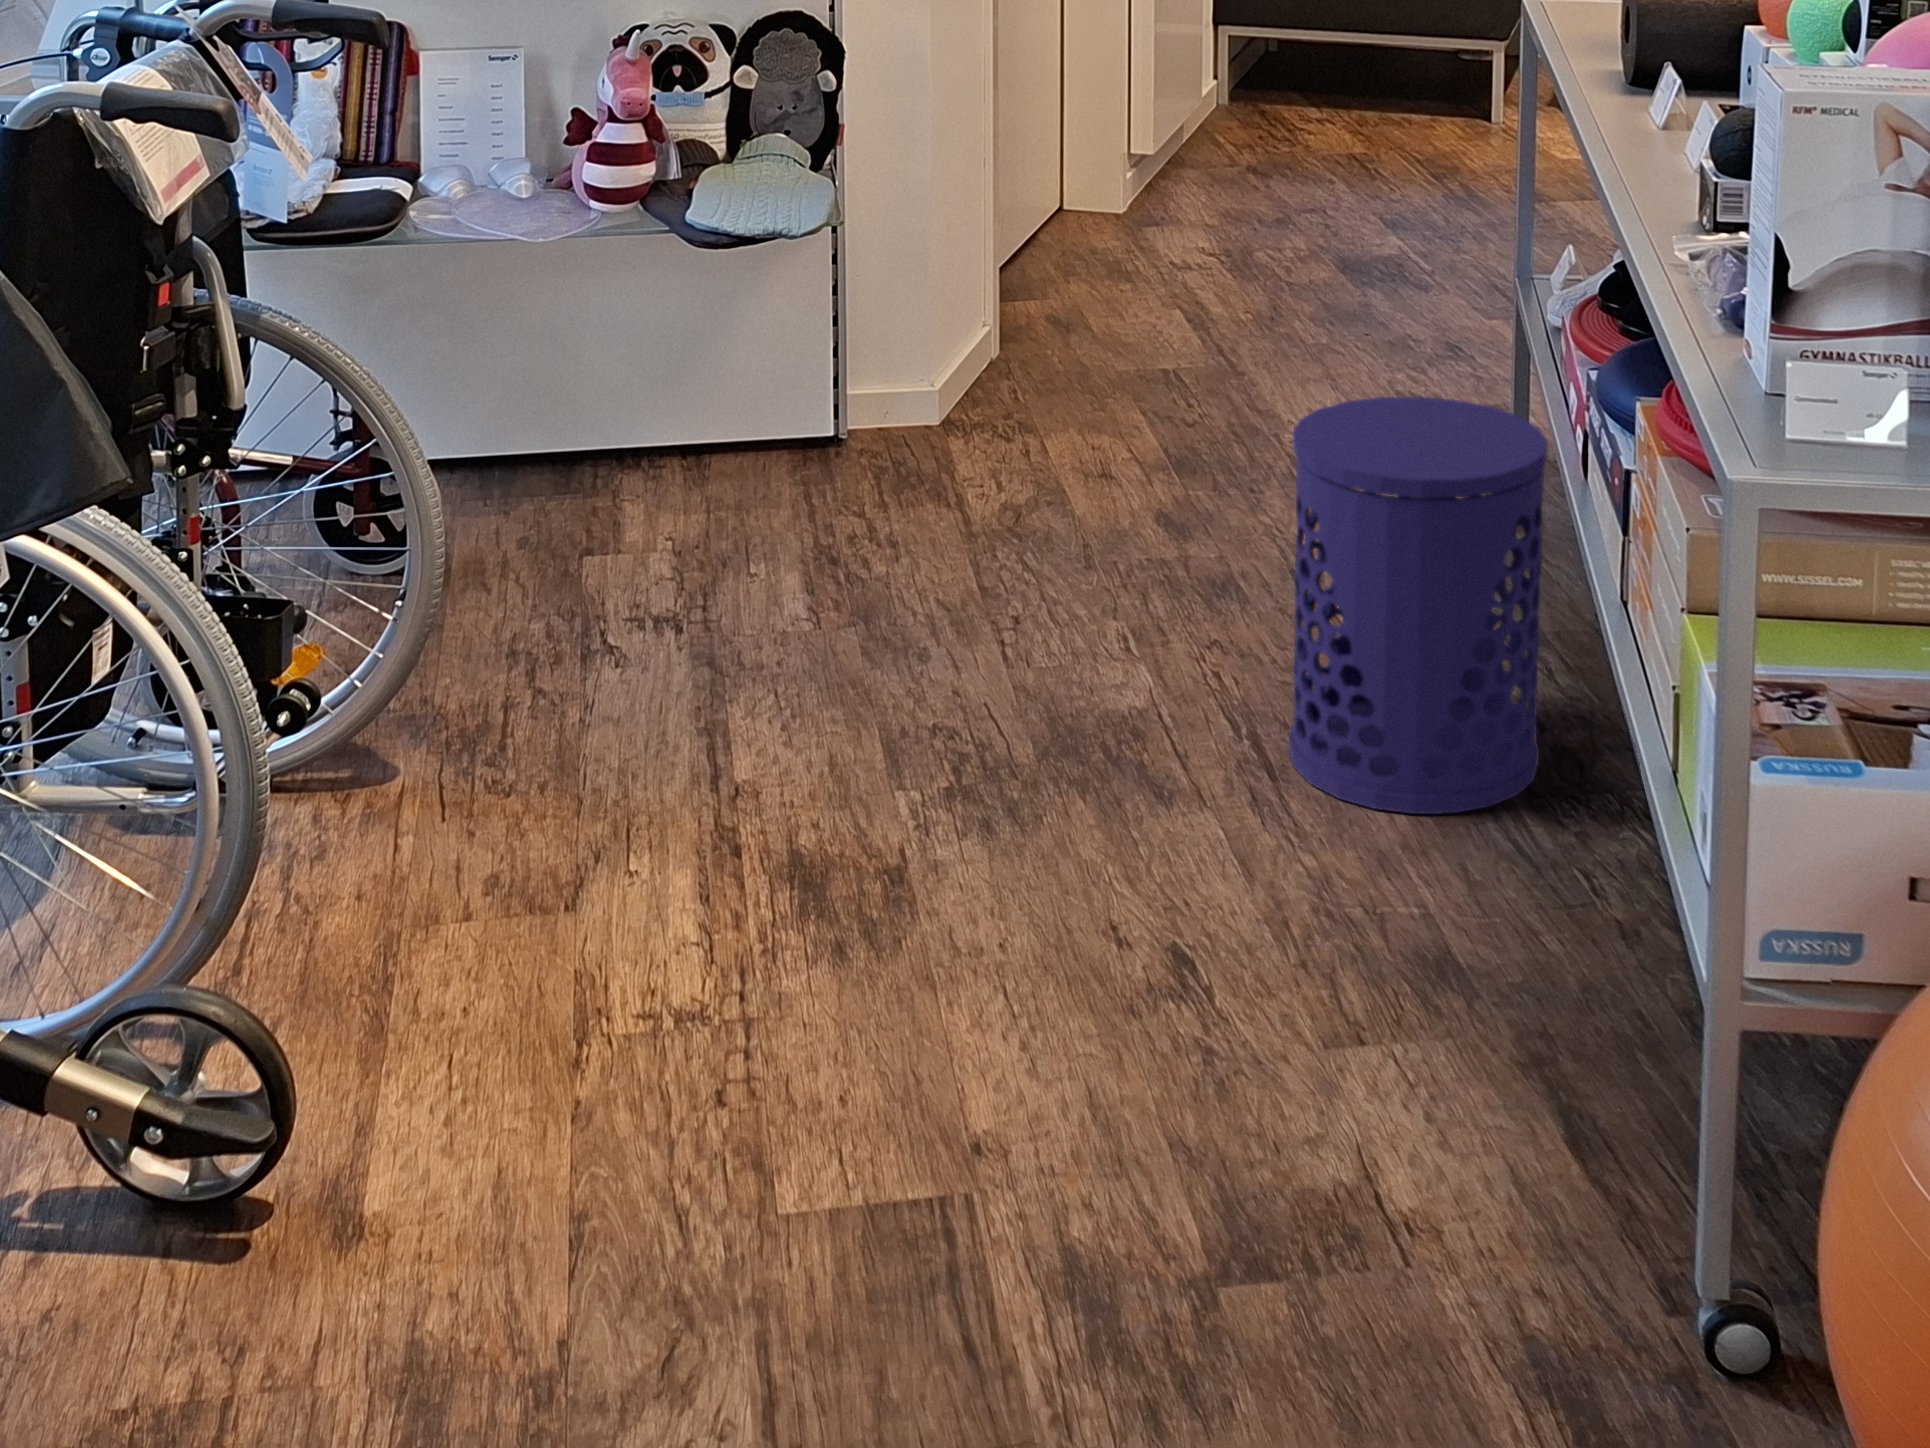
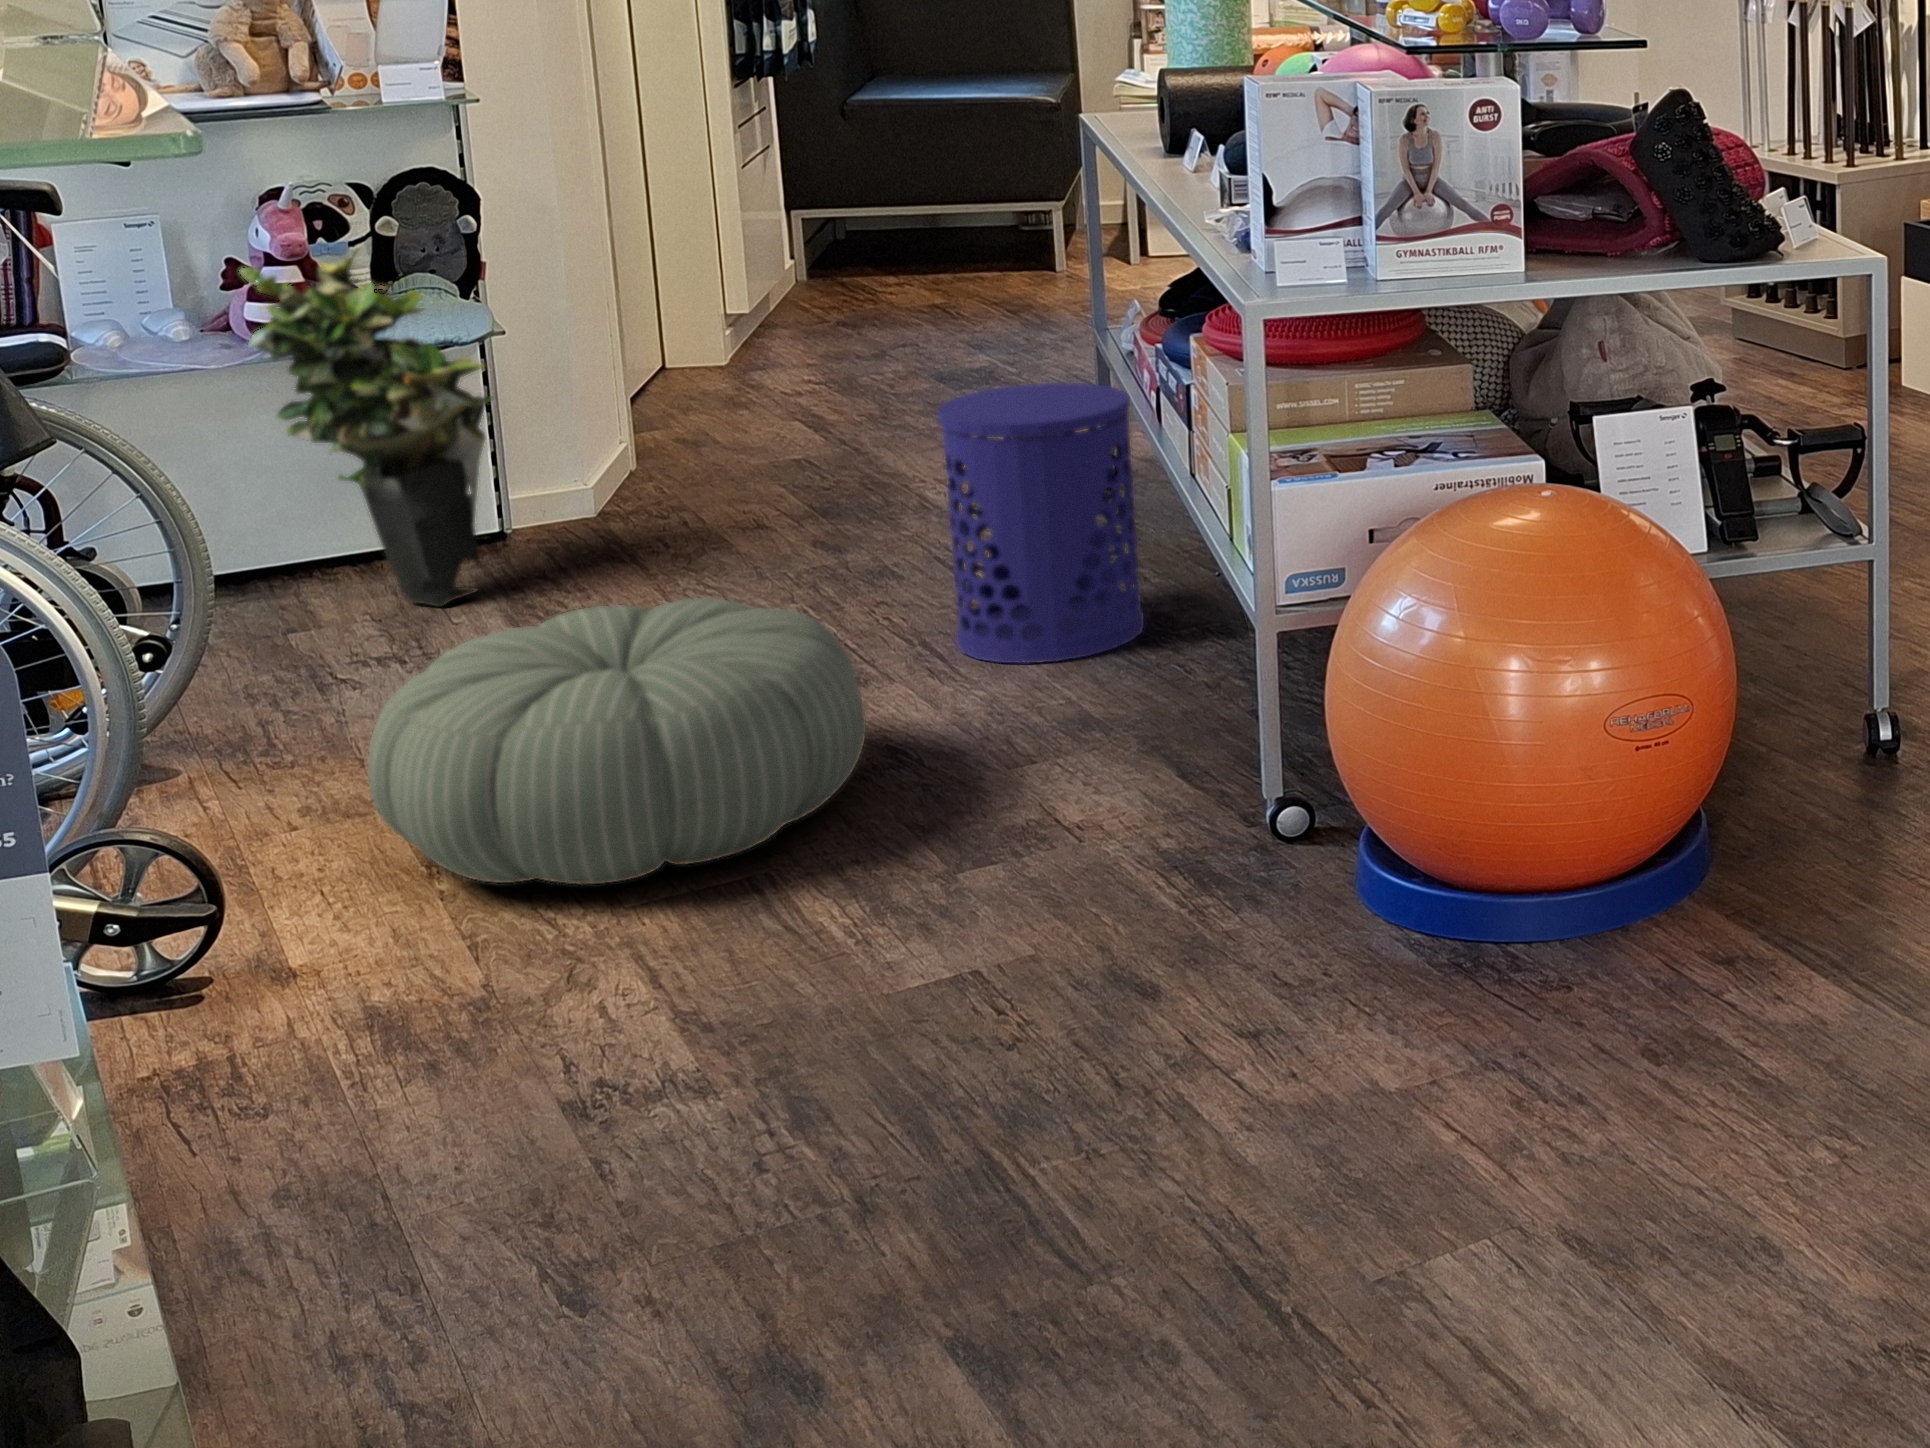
potted plant: none [572,106,820,549] -> present [240,248,492,607]
pouf: none [523,676,1130,1141] -> present [368,598,866,885]

